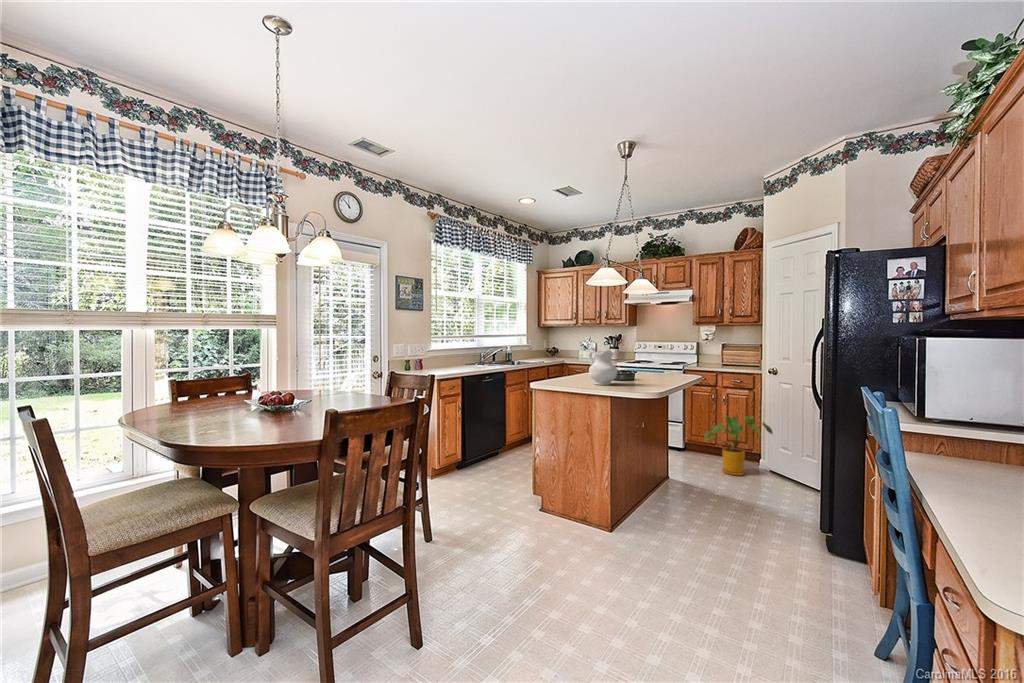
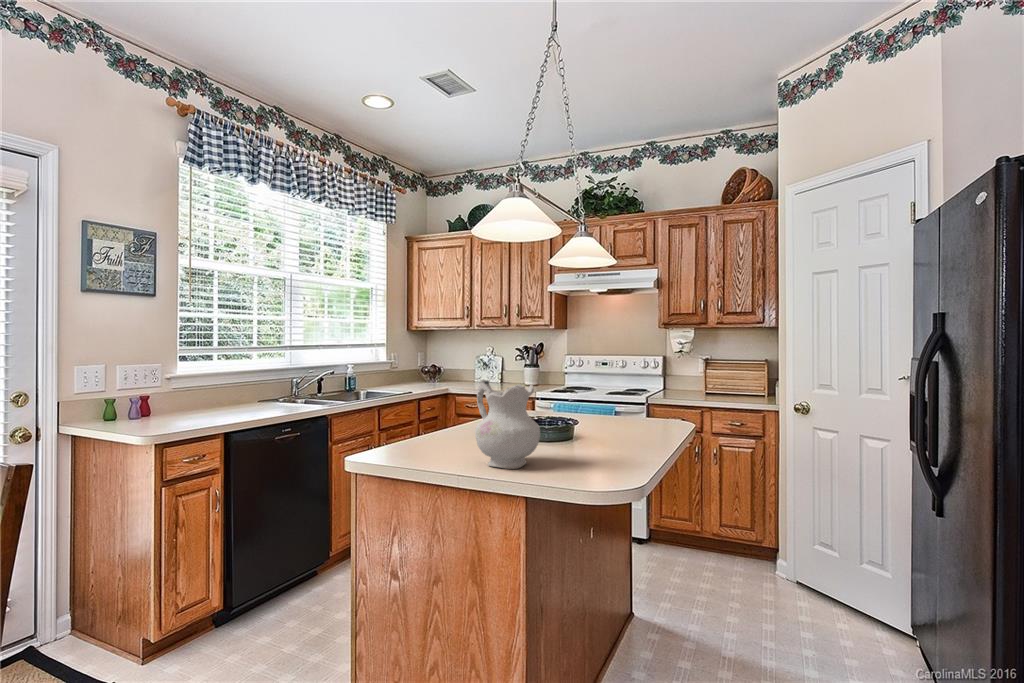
house plant: present [705,416,773,476] -> none [689,484,805,596]

